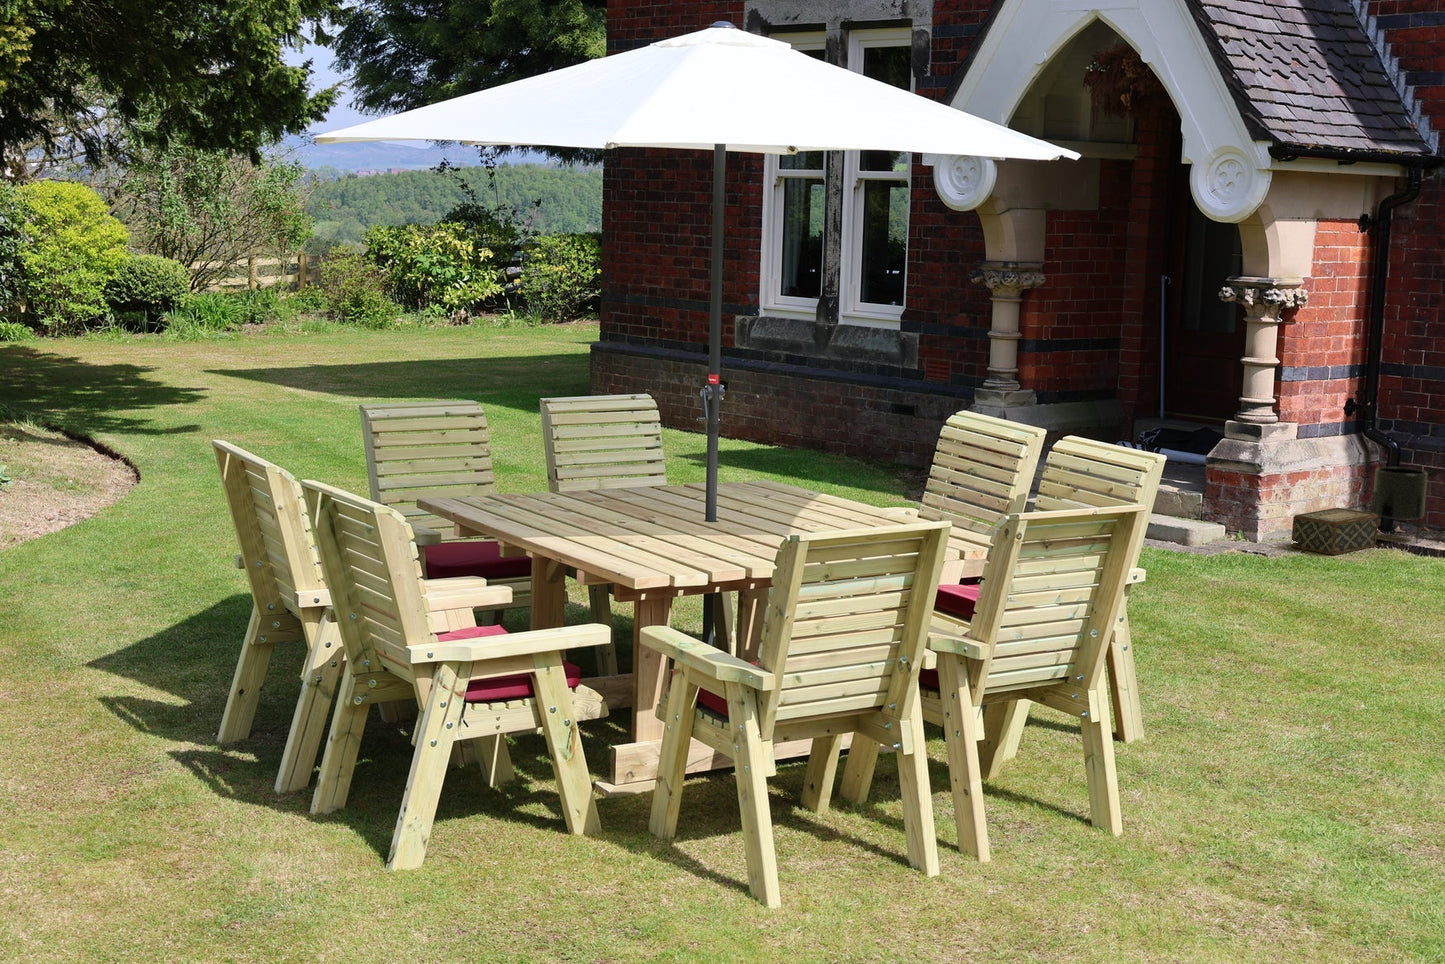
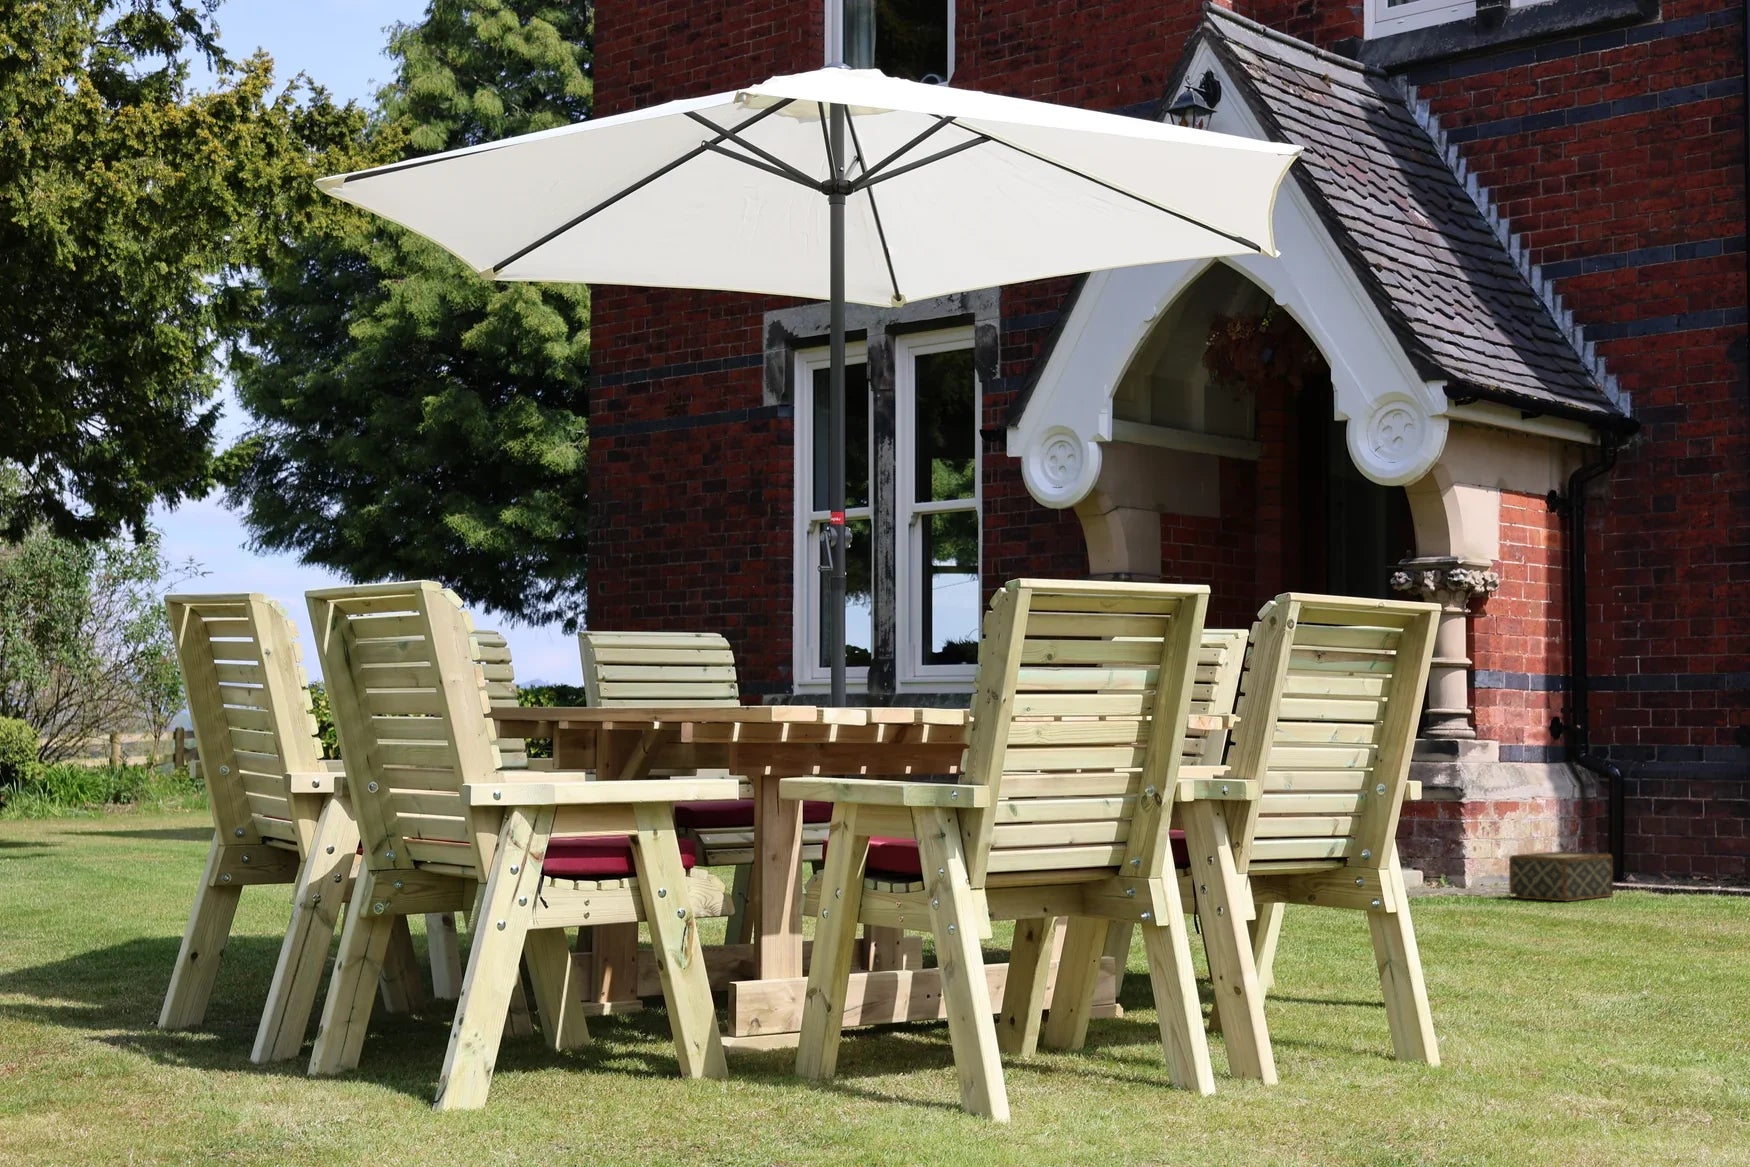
planter: present [1372,467,1428,543] -> none [1600,803,1666,894]

